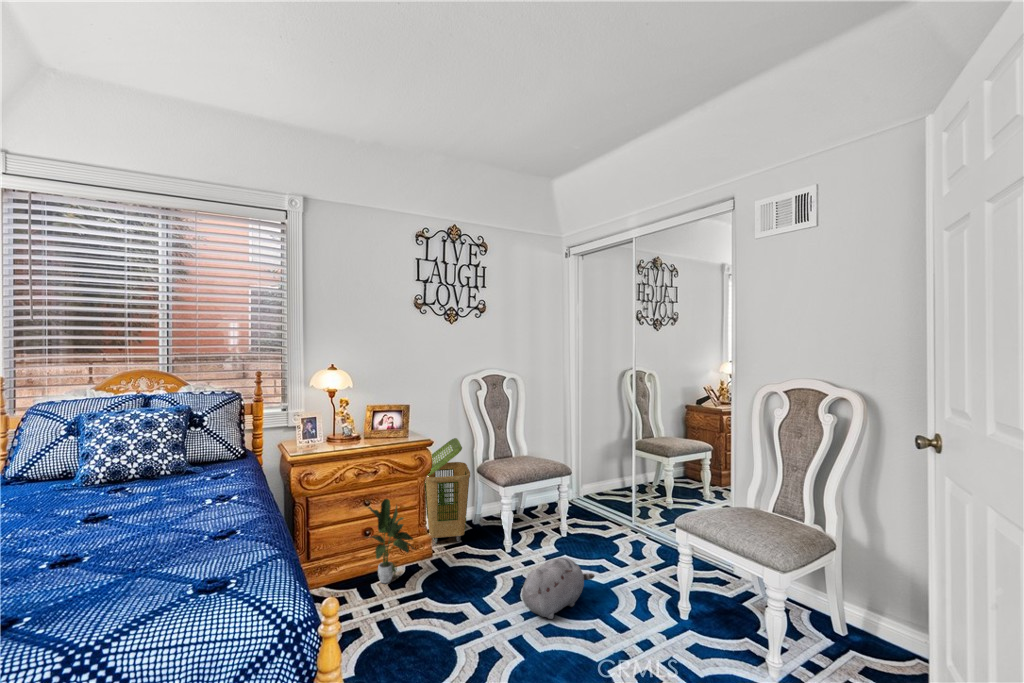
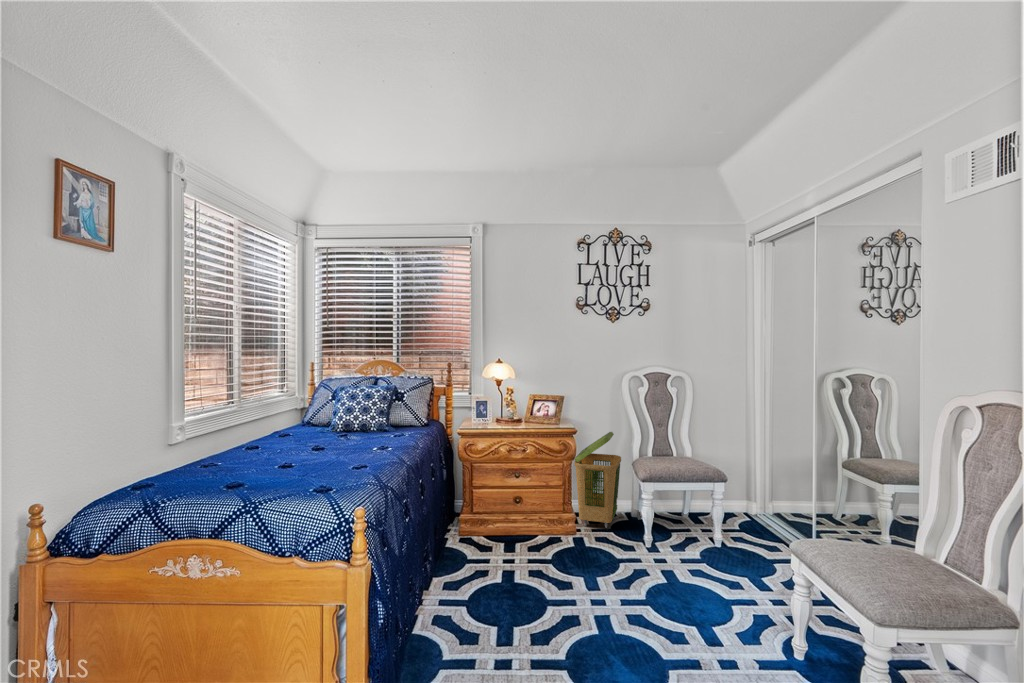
potted plant: present [366,499,414,583] -> none [506,473,552,545]
plush toy: present [522,557,595,619] -> none [622,551,709,606]

